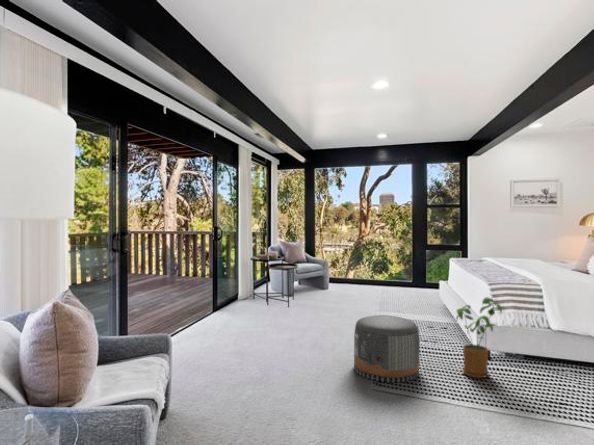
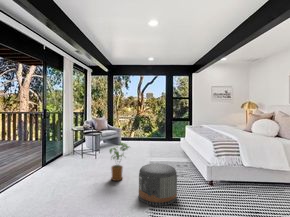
house plant: present [457,297,502,378] -> present [110,143,129,181]

